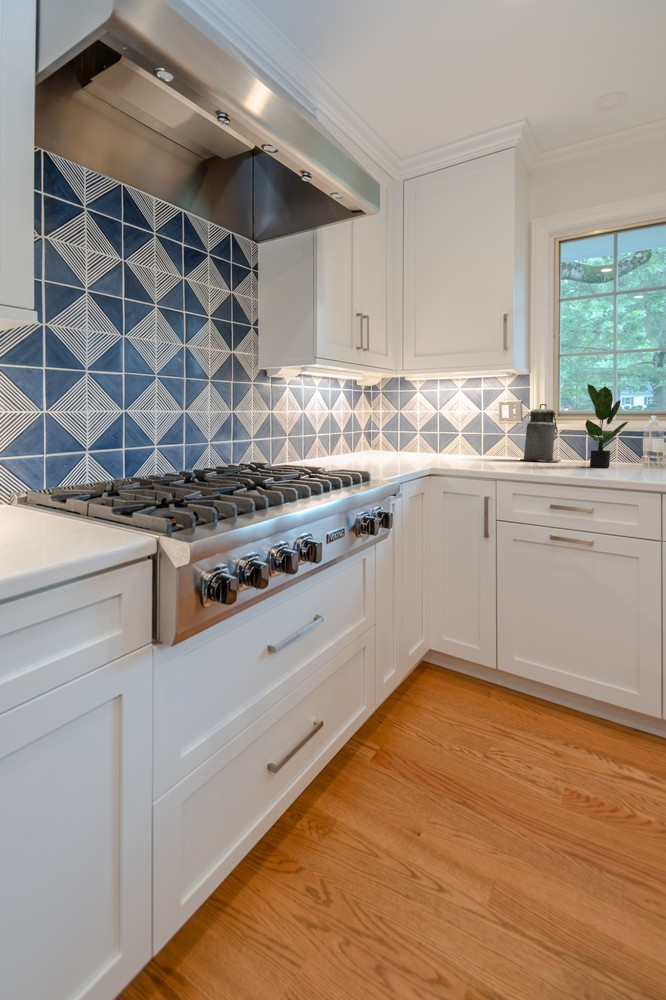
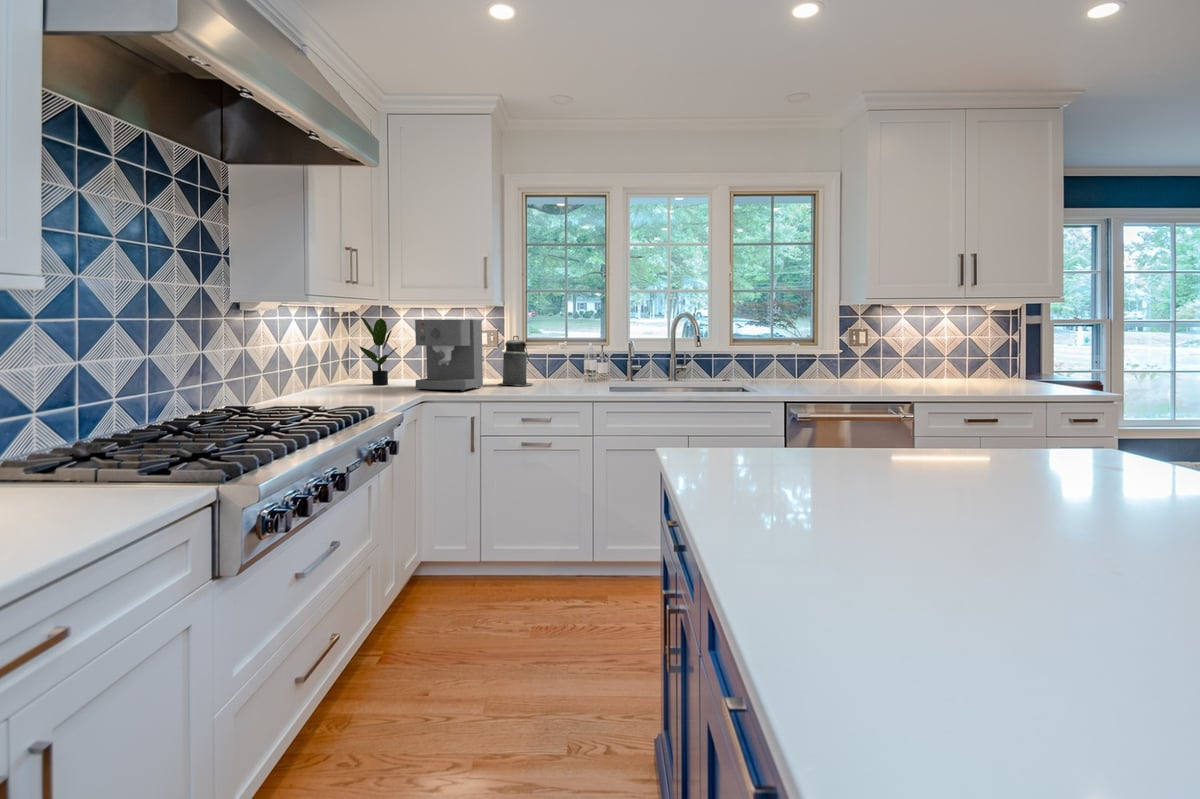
coffee maker: none [426,383,503,464] -> present [415,319,483,391]
potted plant: present [584,384,628,468] -> present [360,317,397,385]

